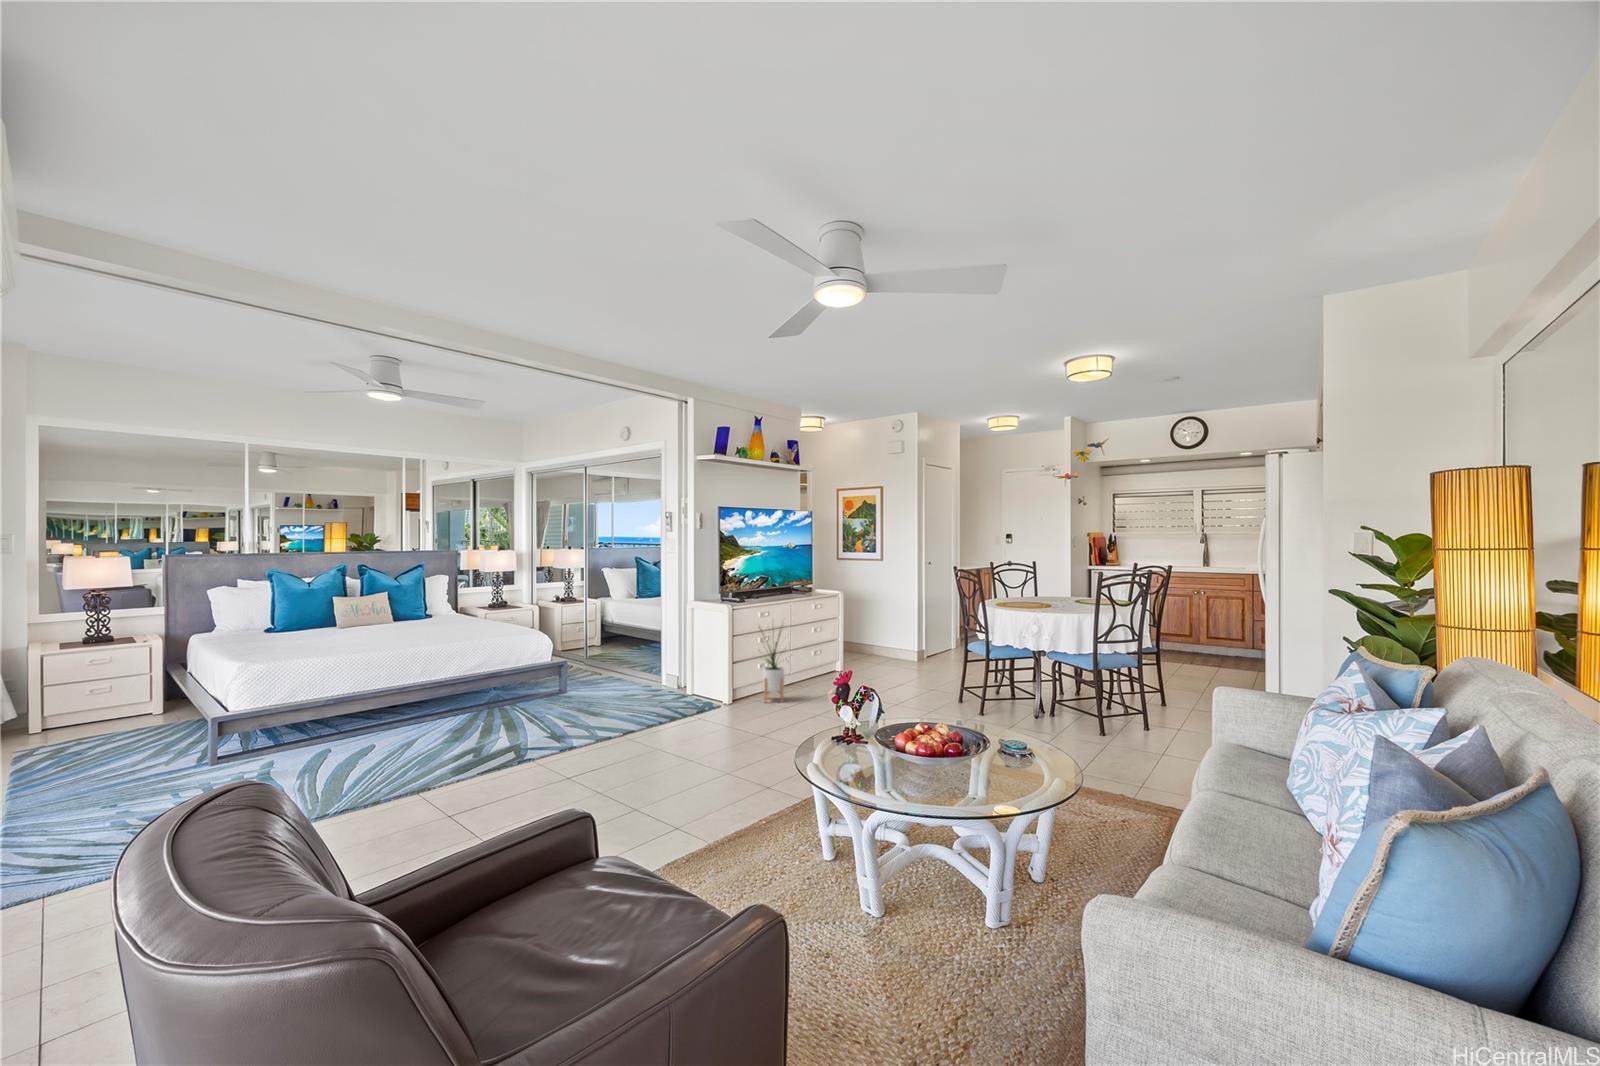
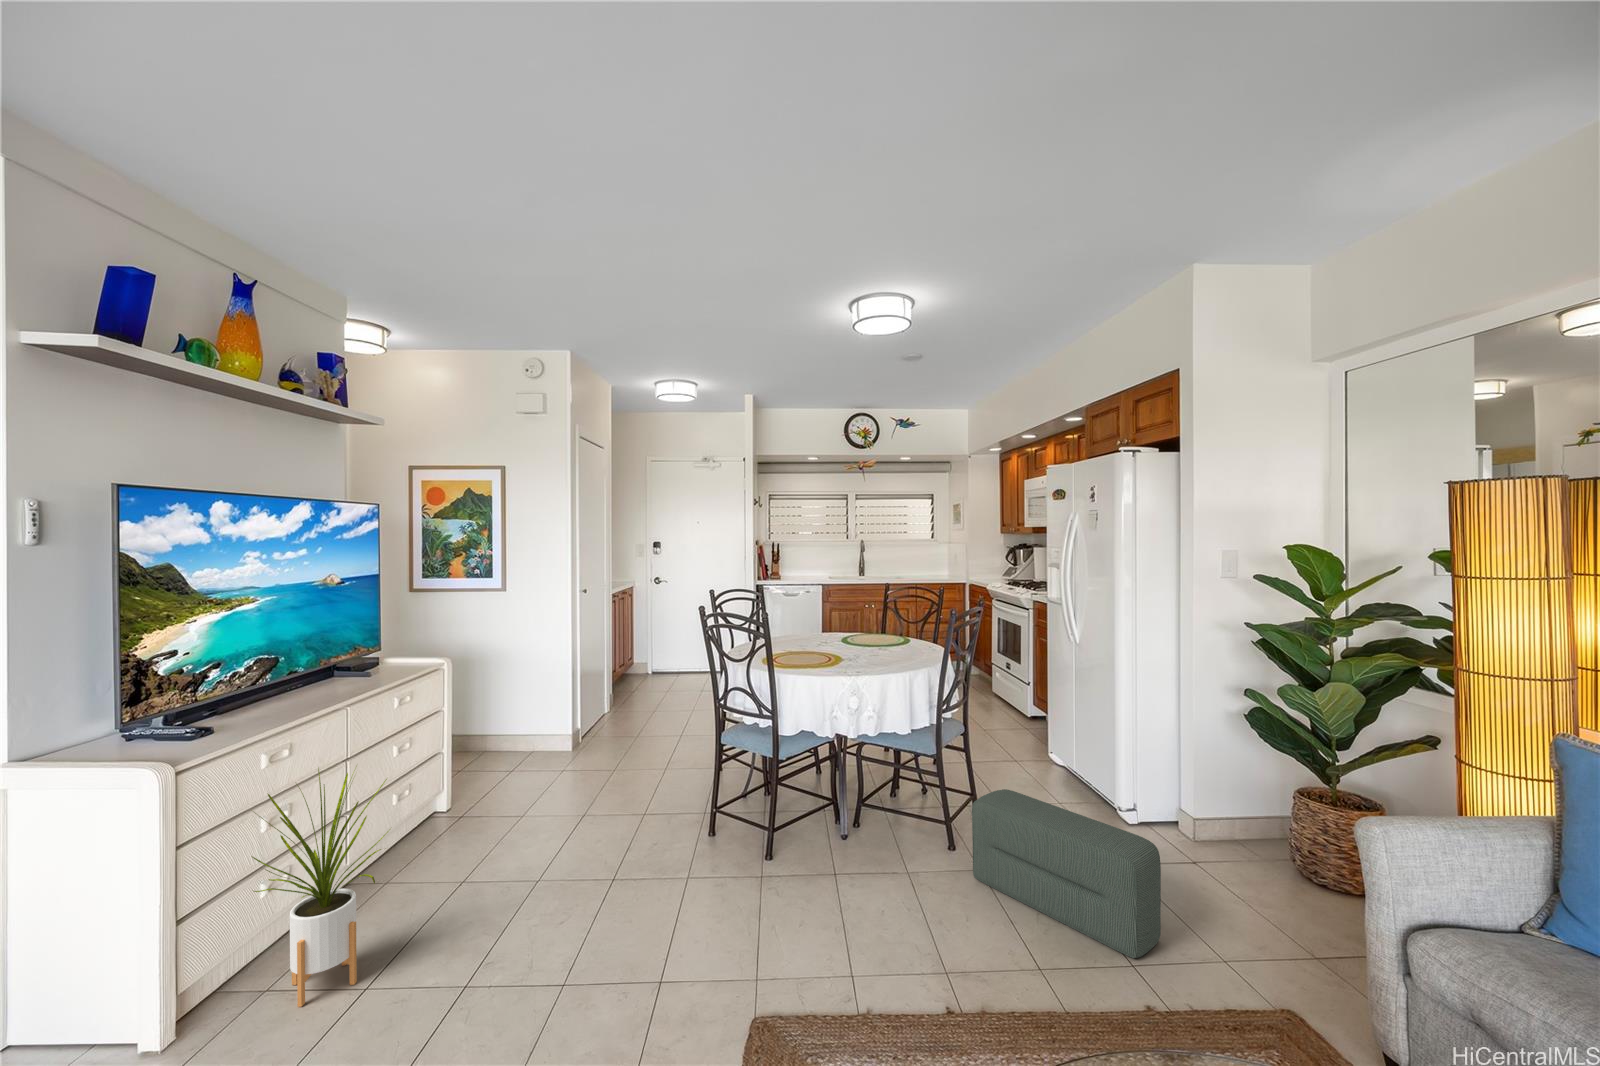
pouf: none [1082,686,1158,771] -> present [972,789,1161,958]

